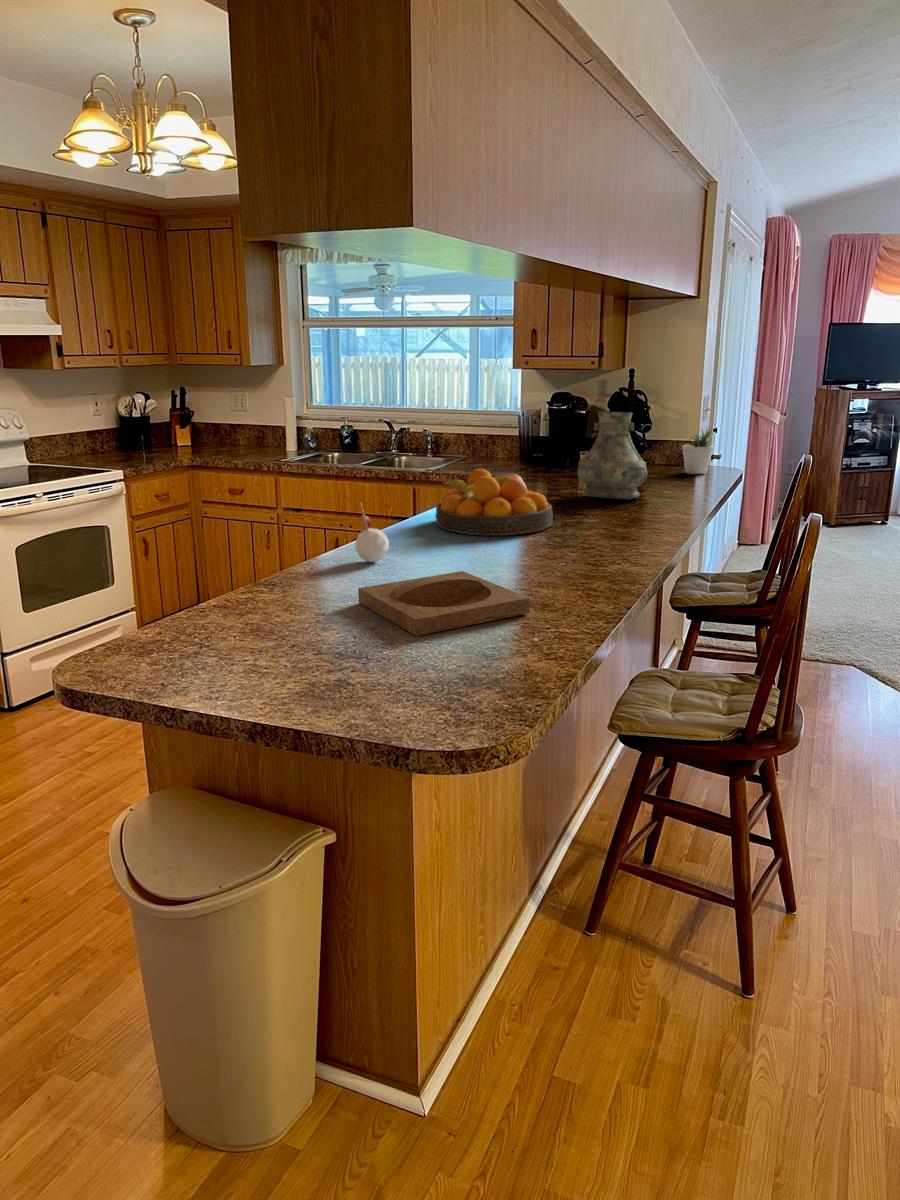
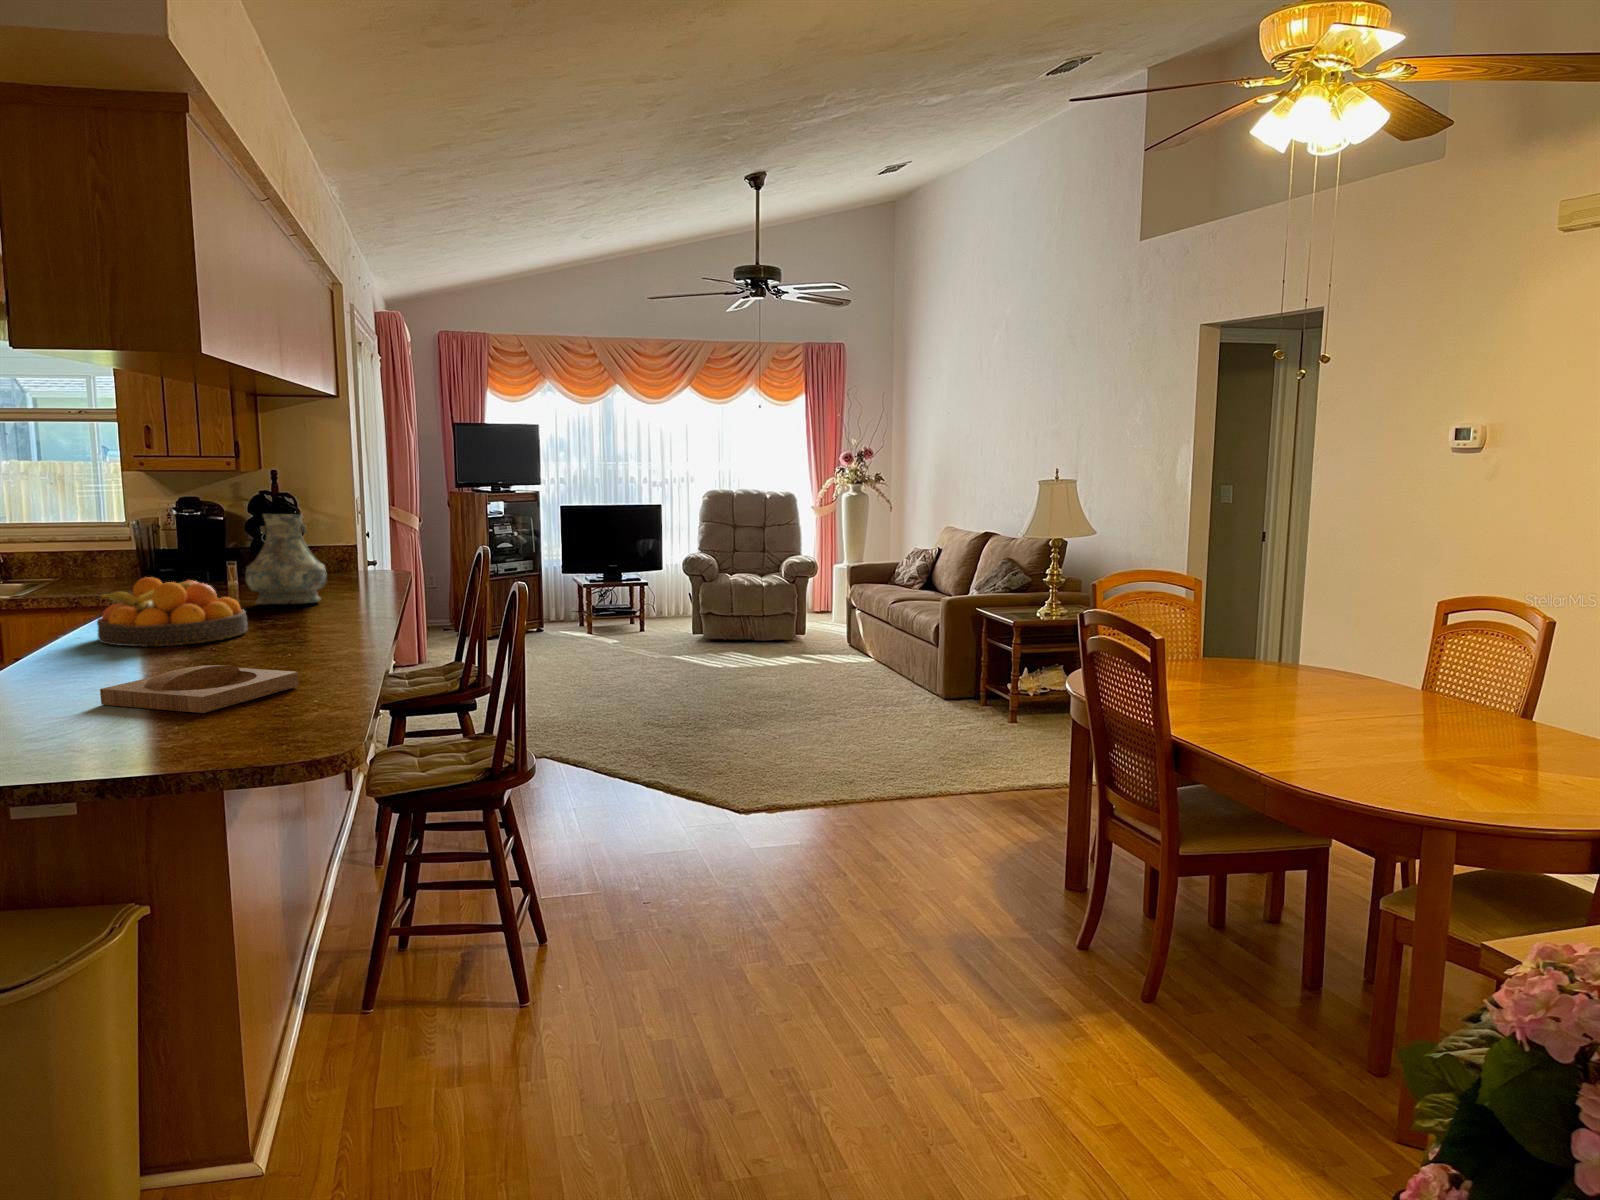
potted plant: present [683,429,713,474] -> none [344,529,380,579]
candle: present [355,510,389,562] -> none [40,614,86,679]

